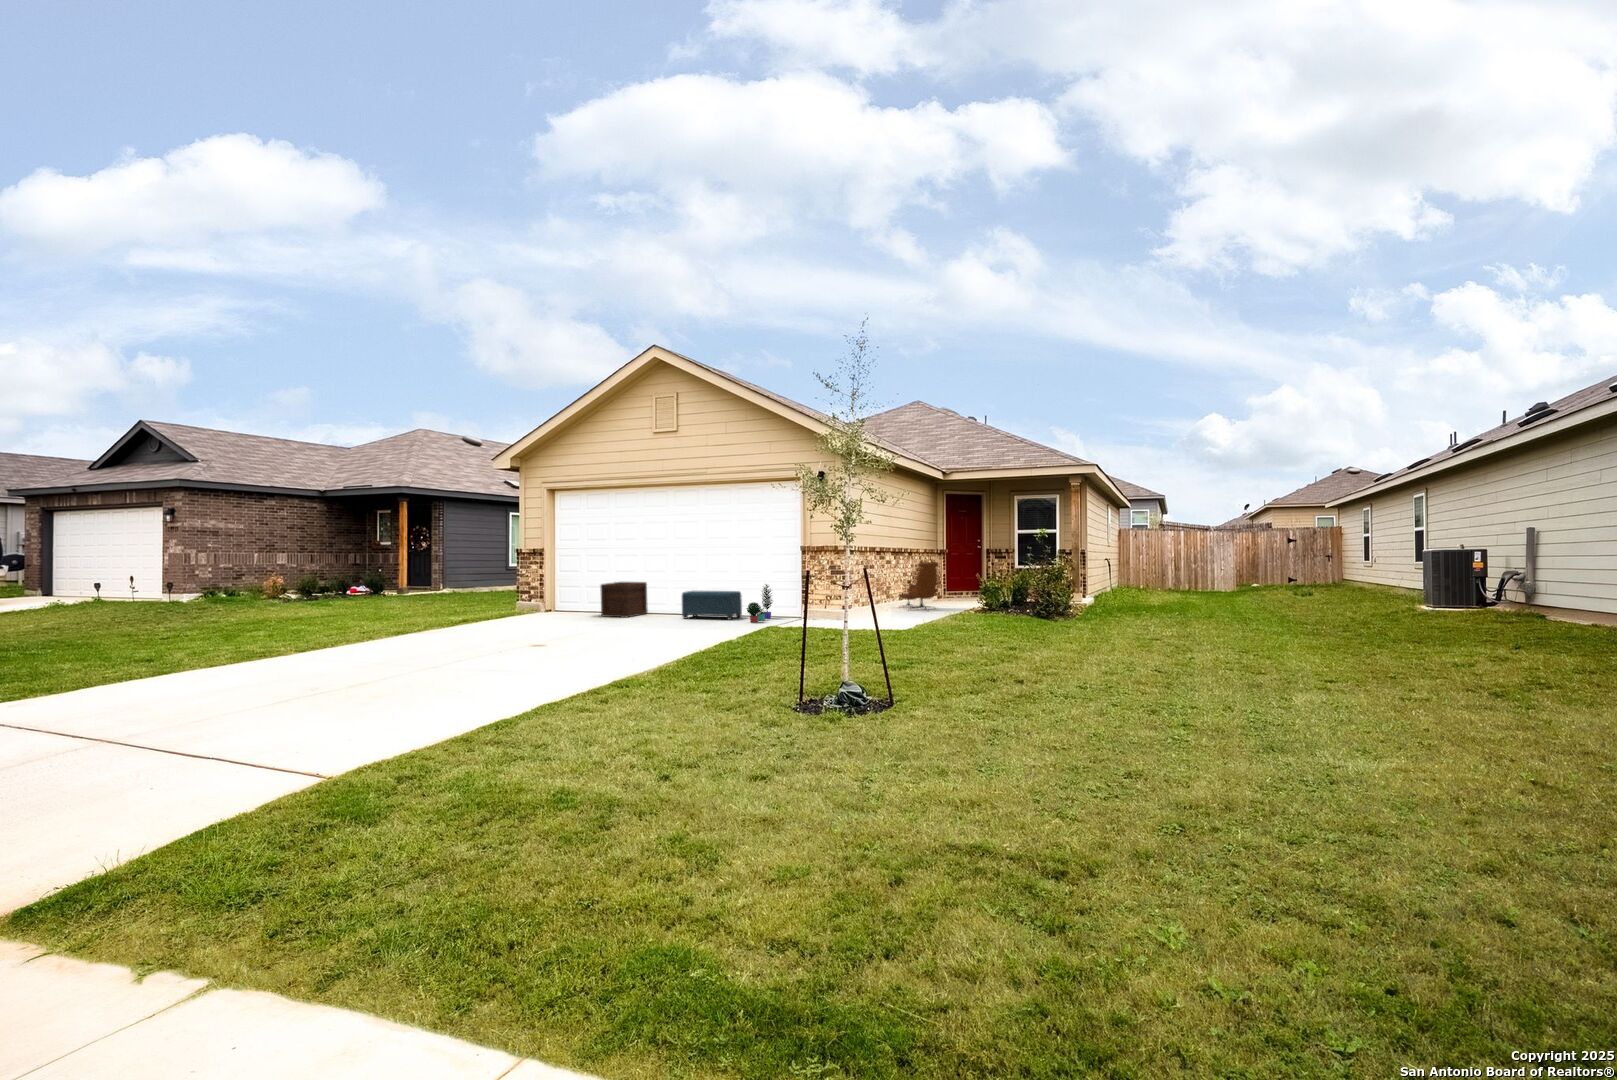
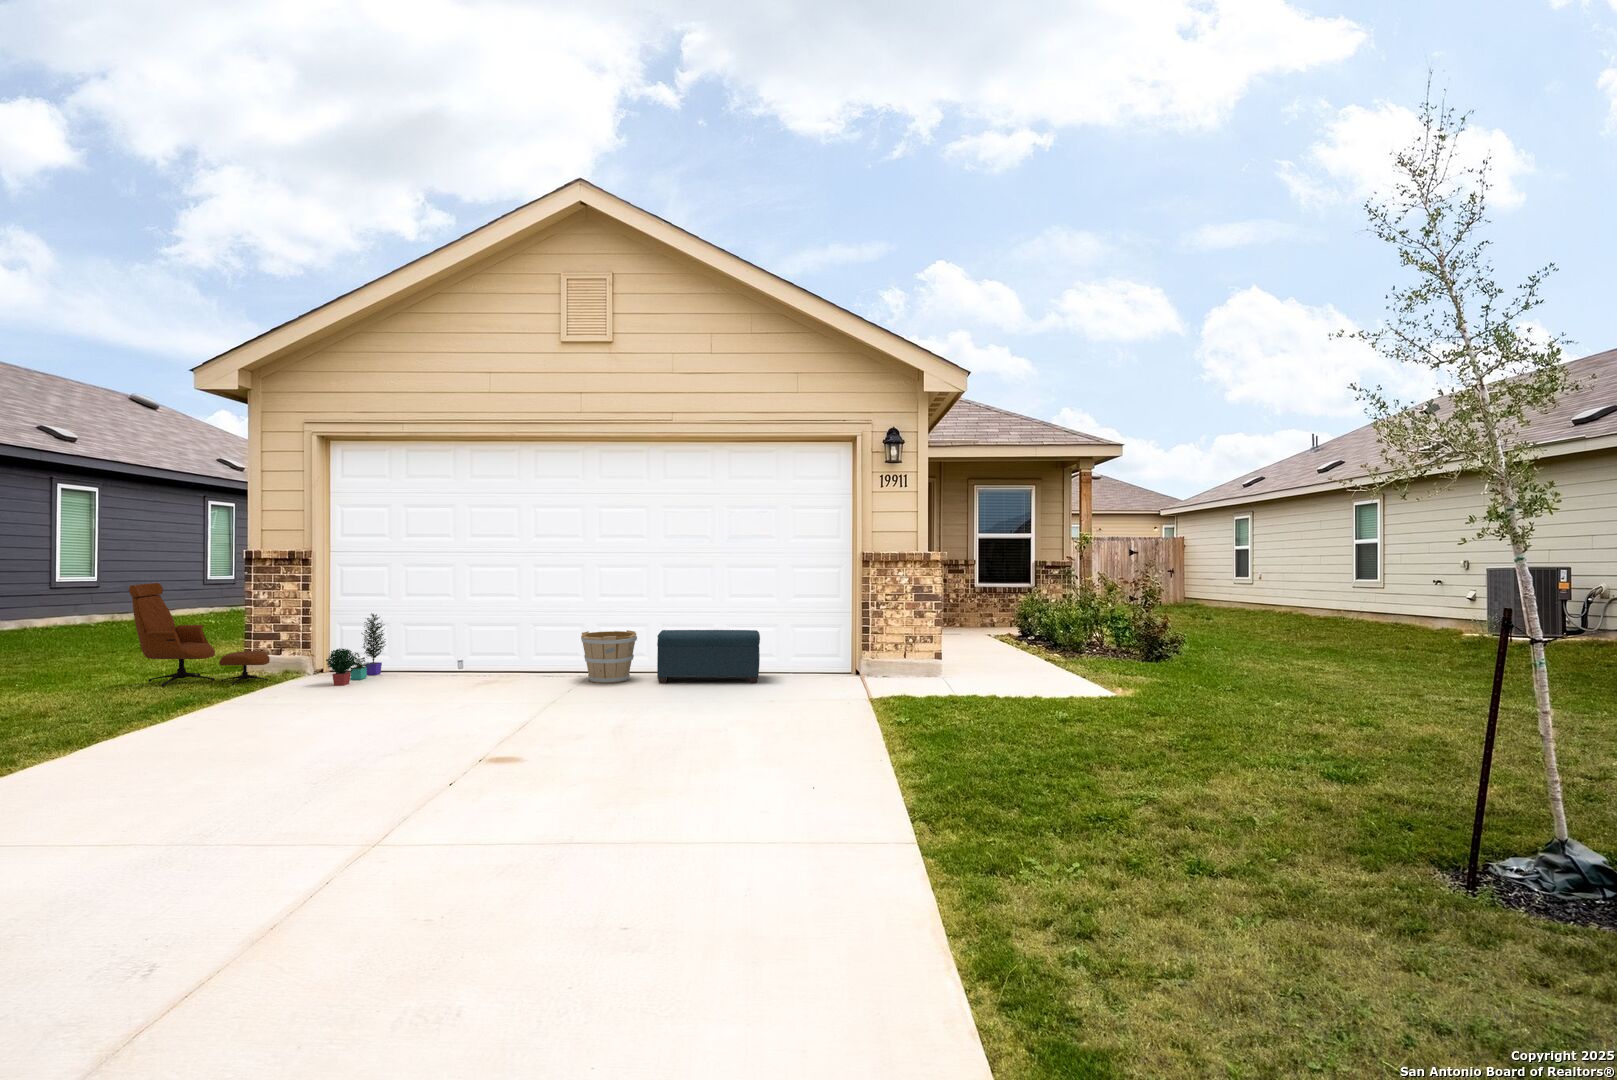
lounge chair: present [899,562,938,608] -> present [129,583,270,687]
wooden crate: present [601,582,648,617] -> none [477,614,559,685]
potted plant: present [747,584,772,623] -> present [326,613,386,686]
wooden bucket: none [648,591,679,618] -> present [581,630,637,683]

